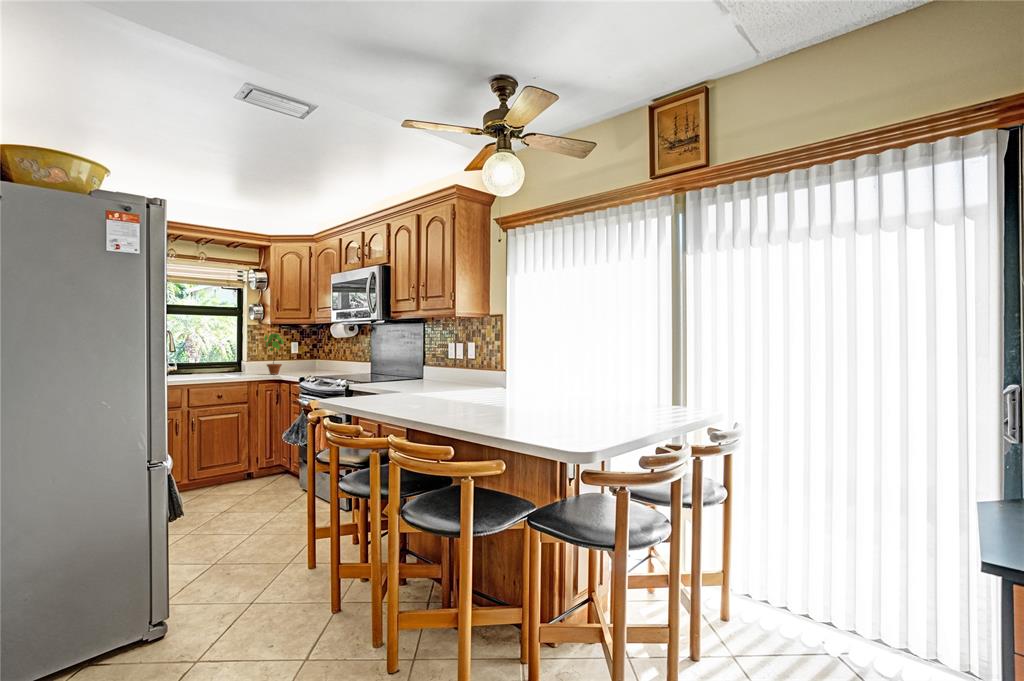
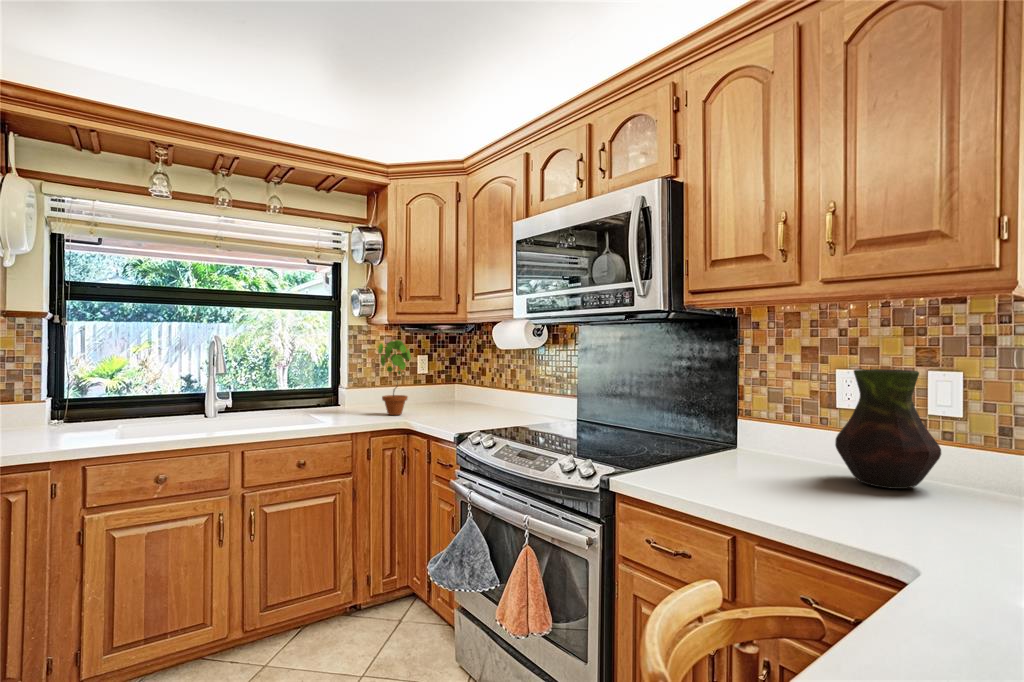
vase: none [435,344,466,385] -> present [835,369,941,489]

